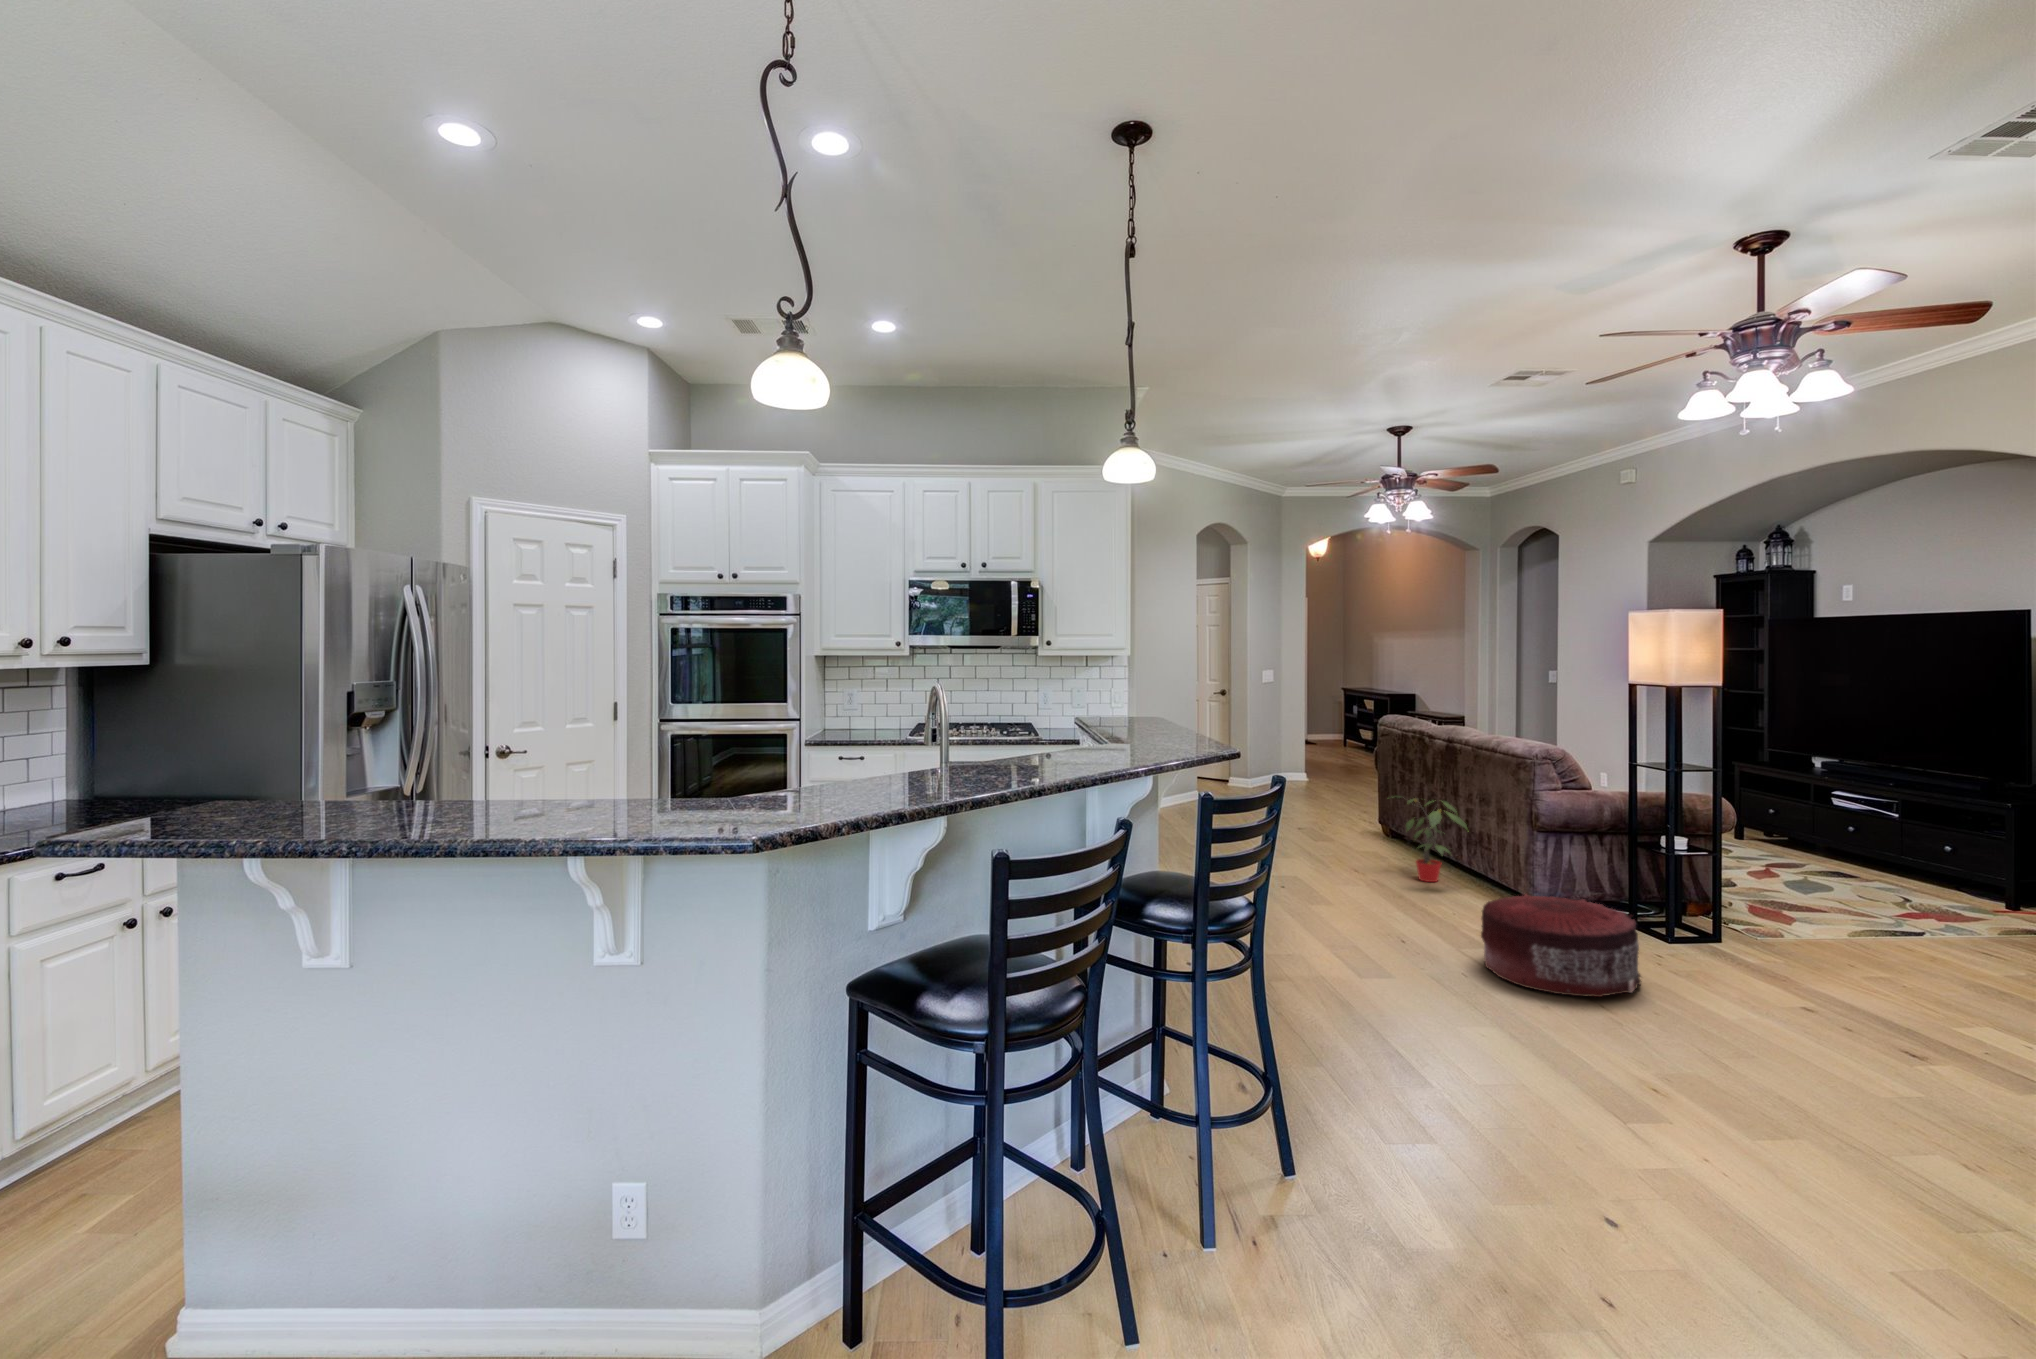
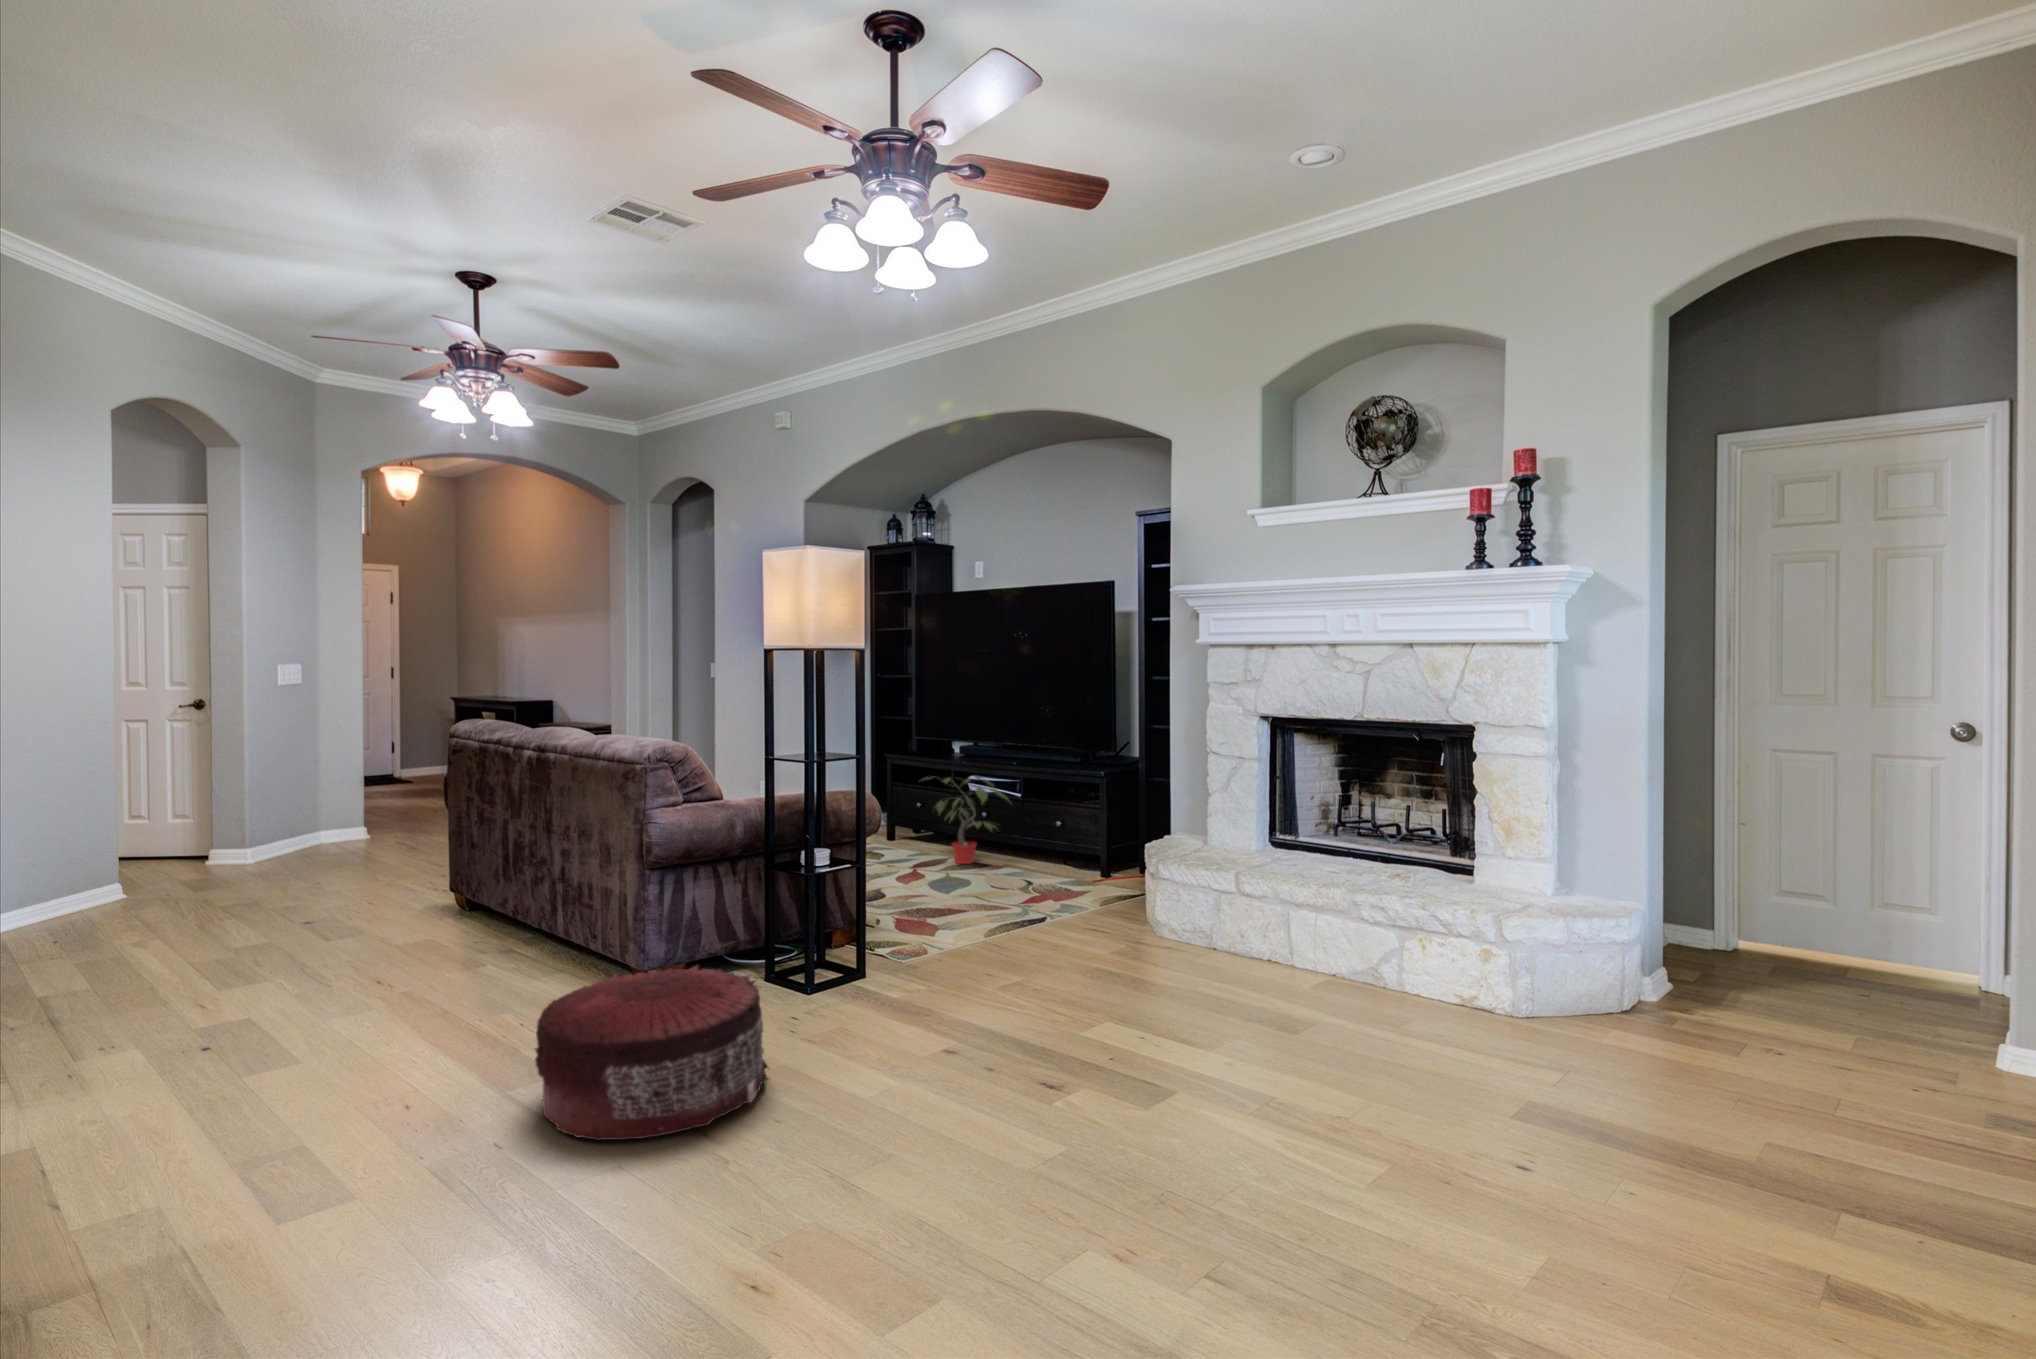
potted plant: present [1392,796,1467,882] -> present [926,776,1009,864]

